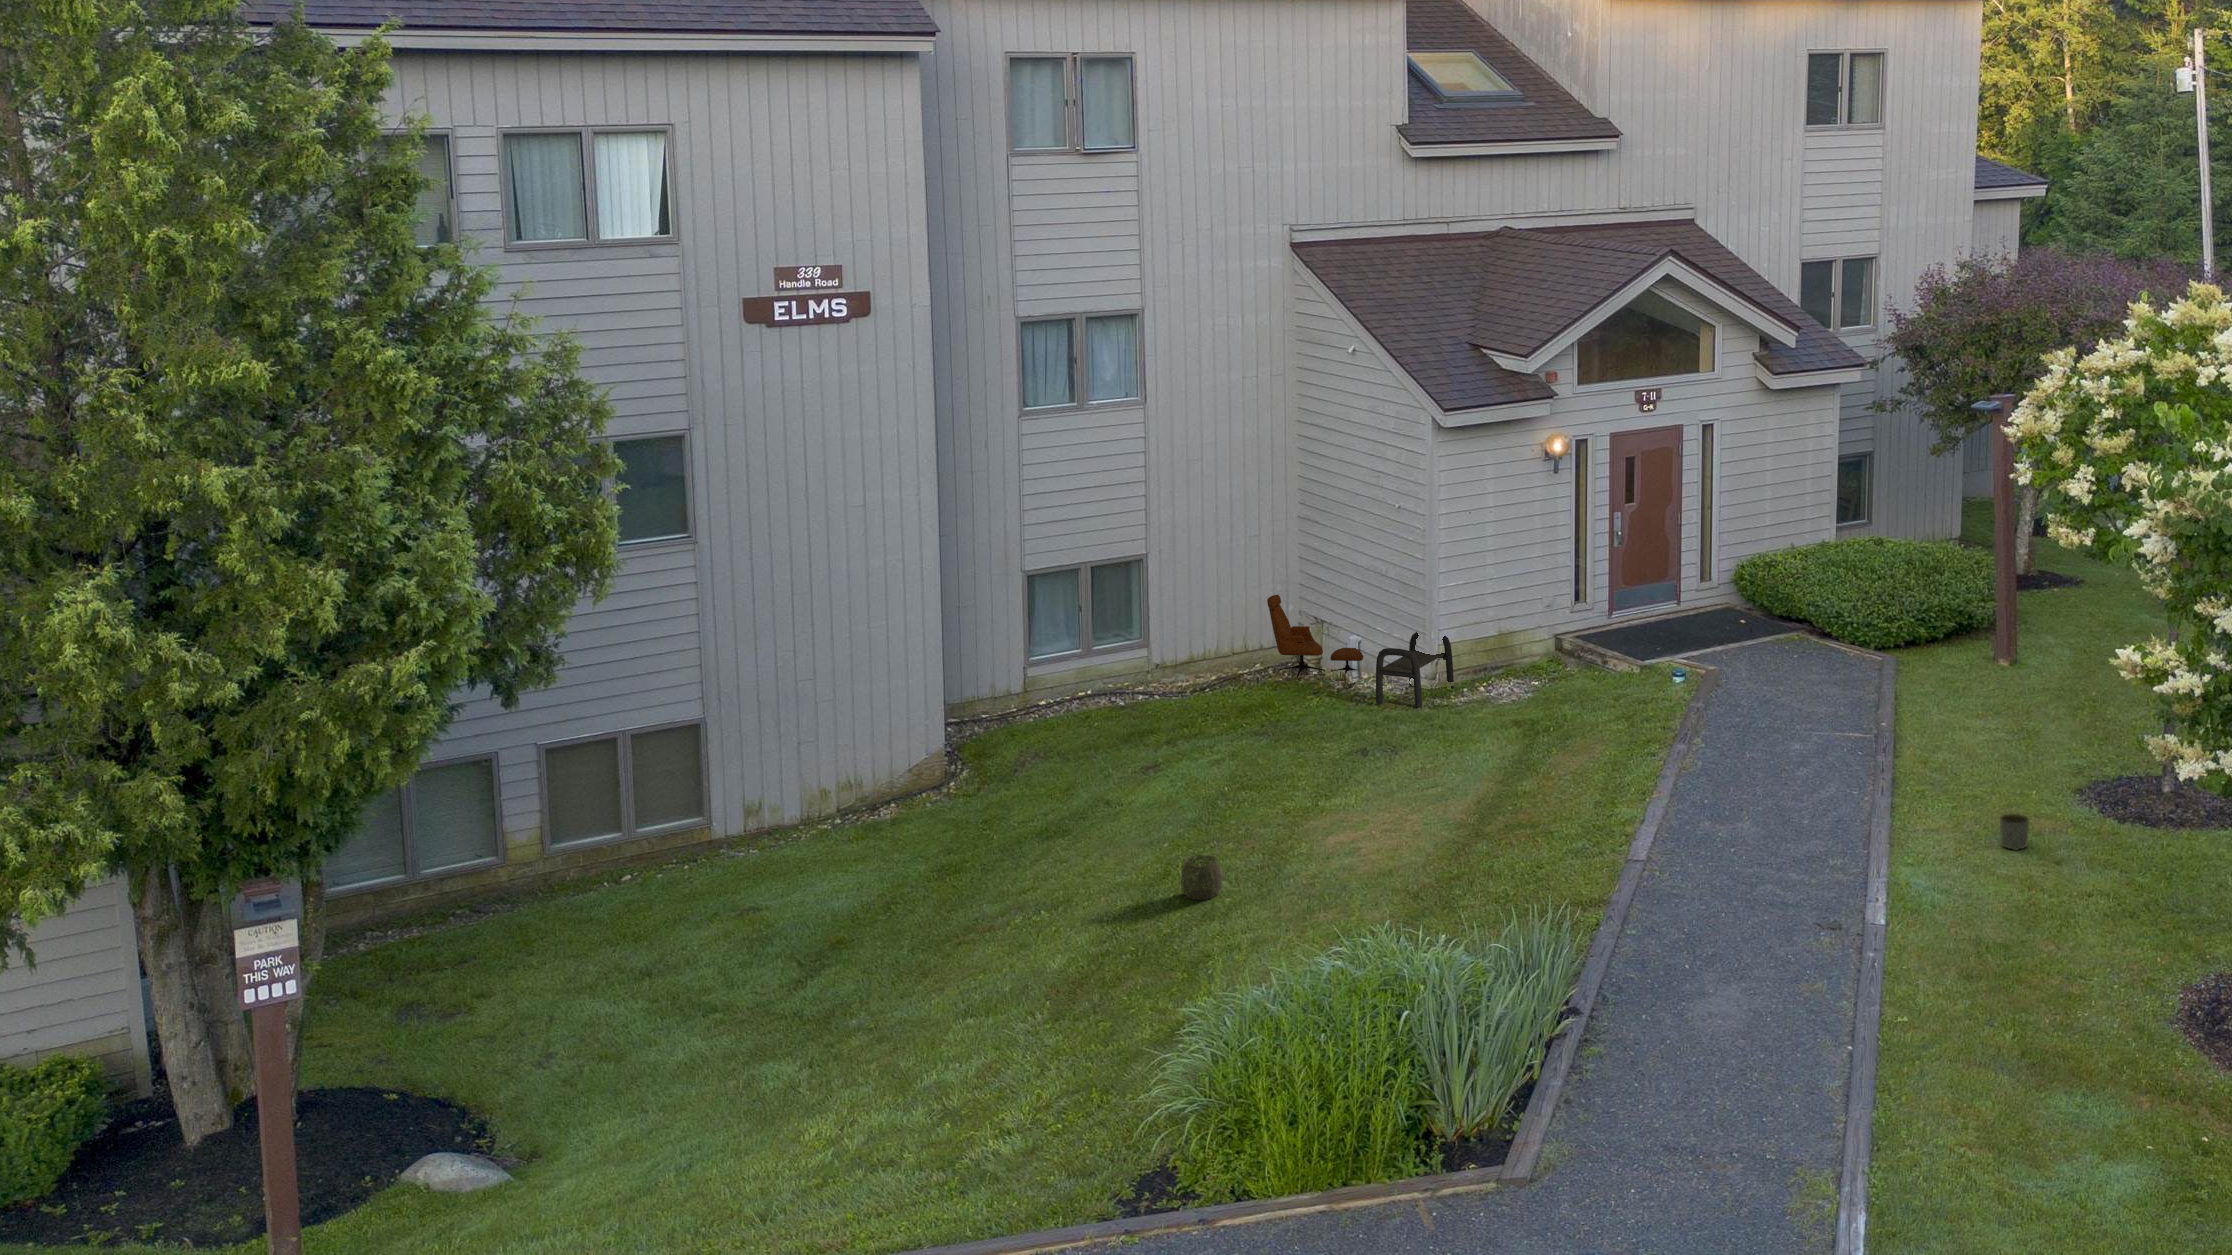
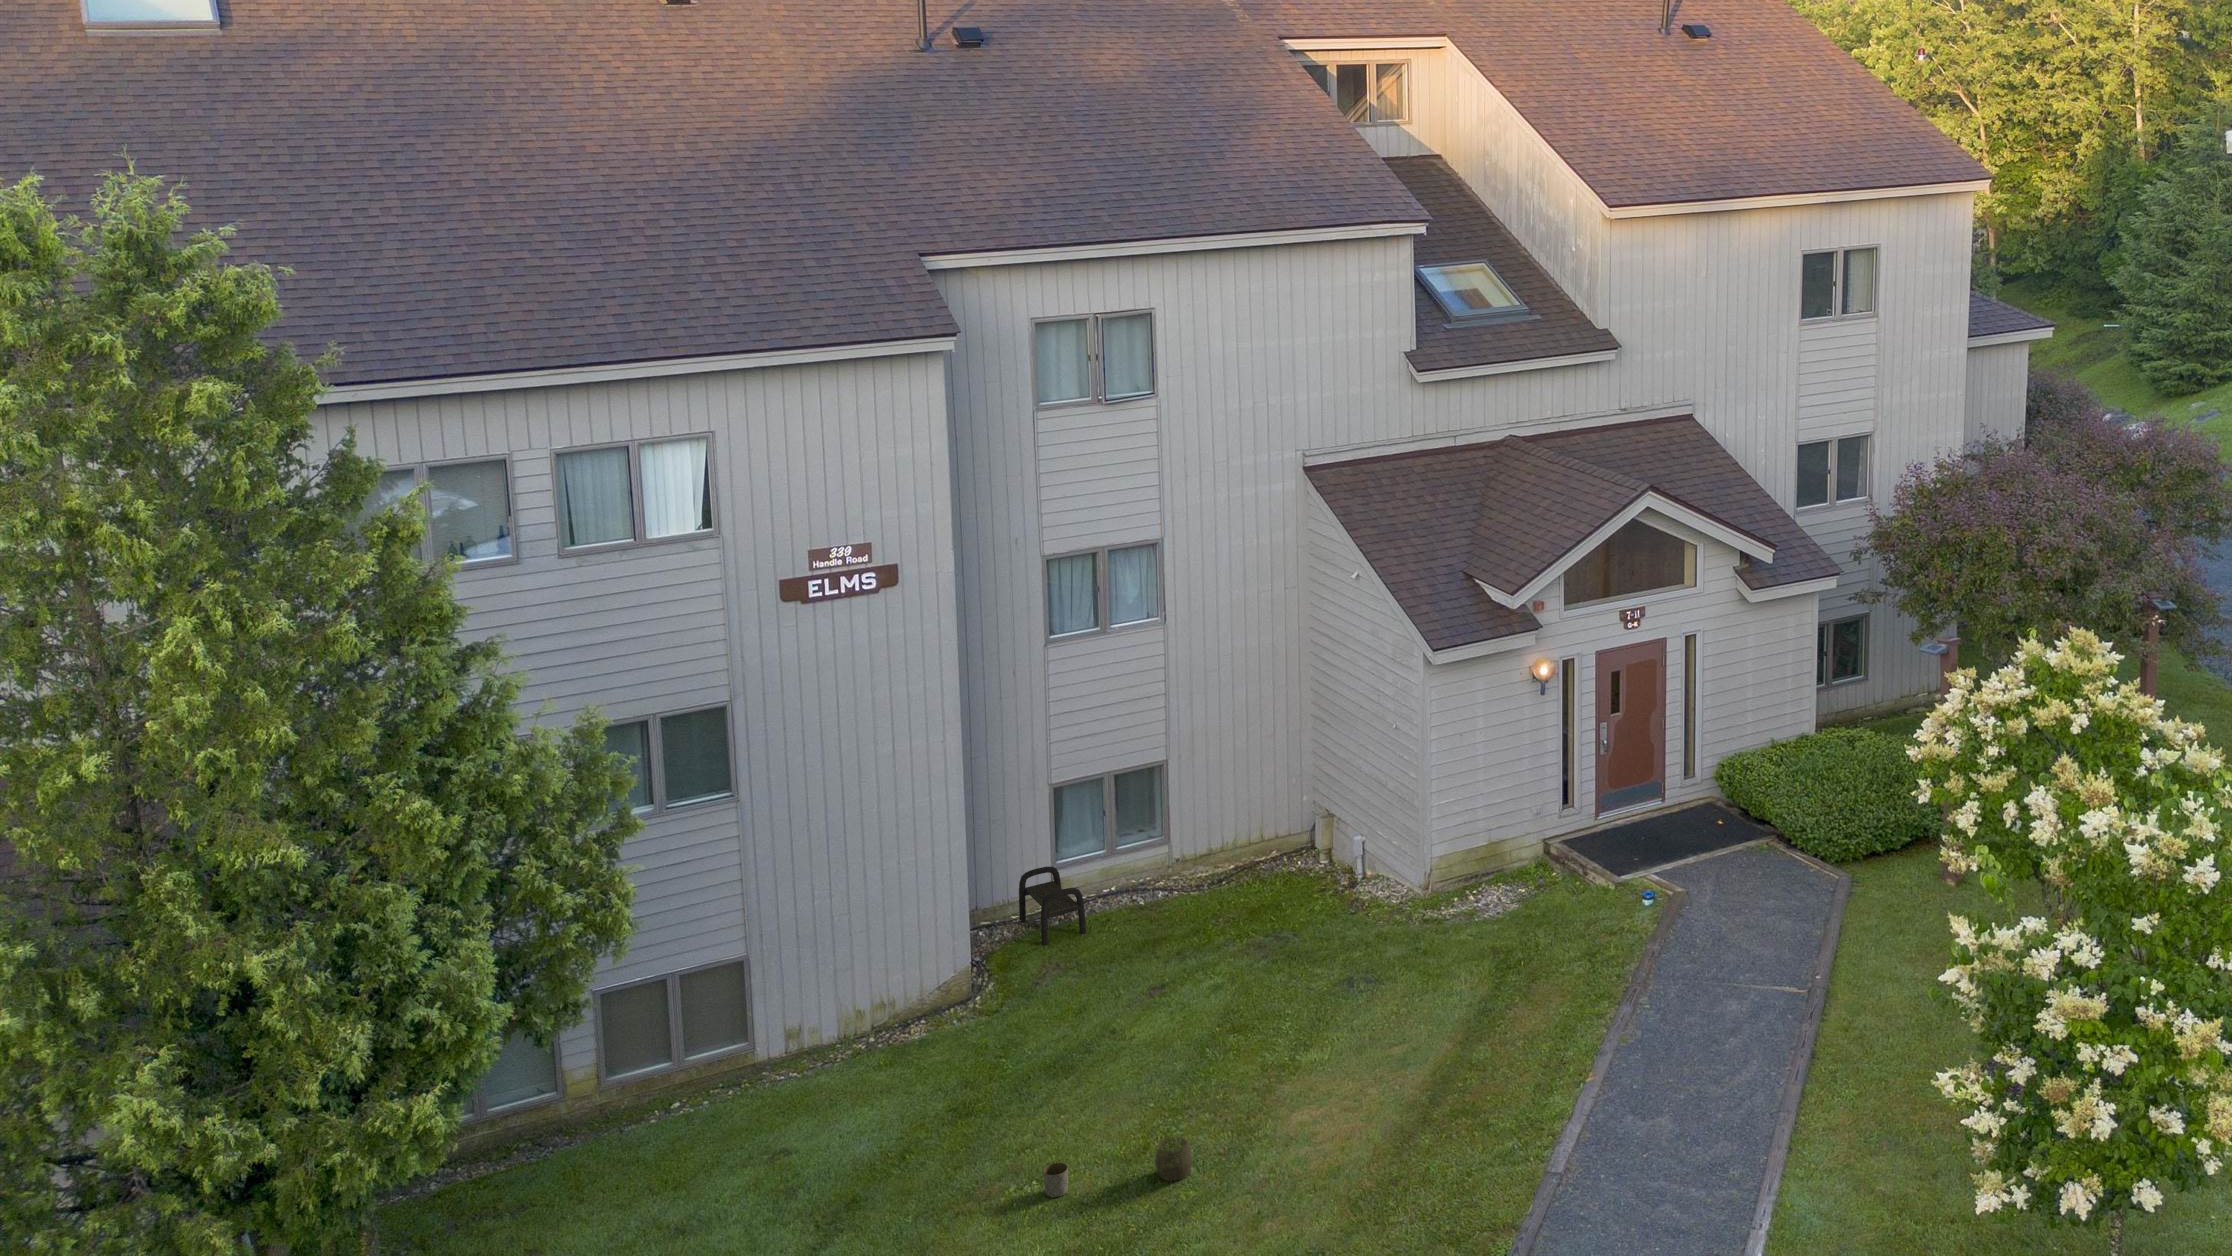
lounge chair: present [1267,595,1363,678] -> none [1278,797,1366,877]
bench: present [1376,632,1454,708] -> present [1019,866,1086,946]
planter: present [2000,814,2029,850] -> present [1043,1162,1068,1198]

